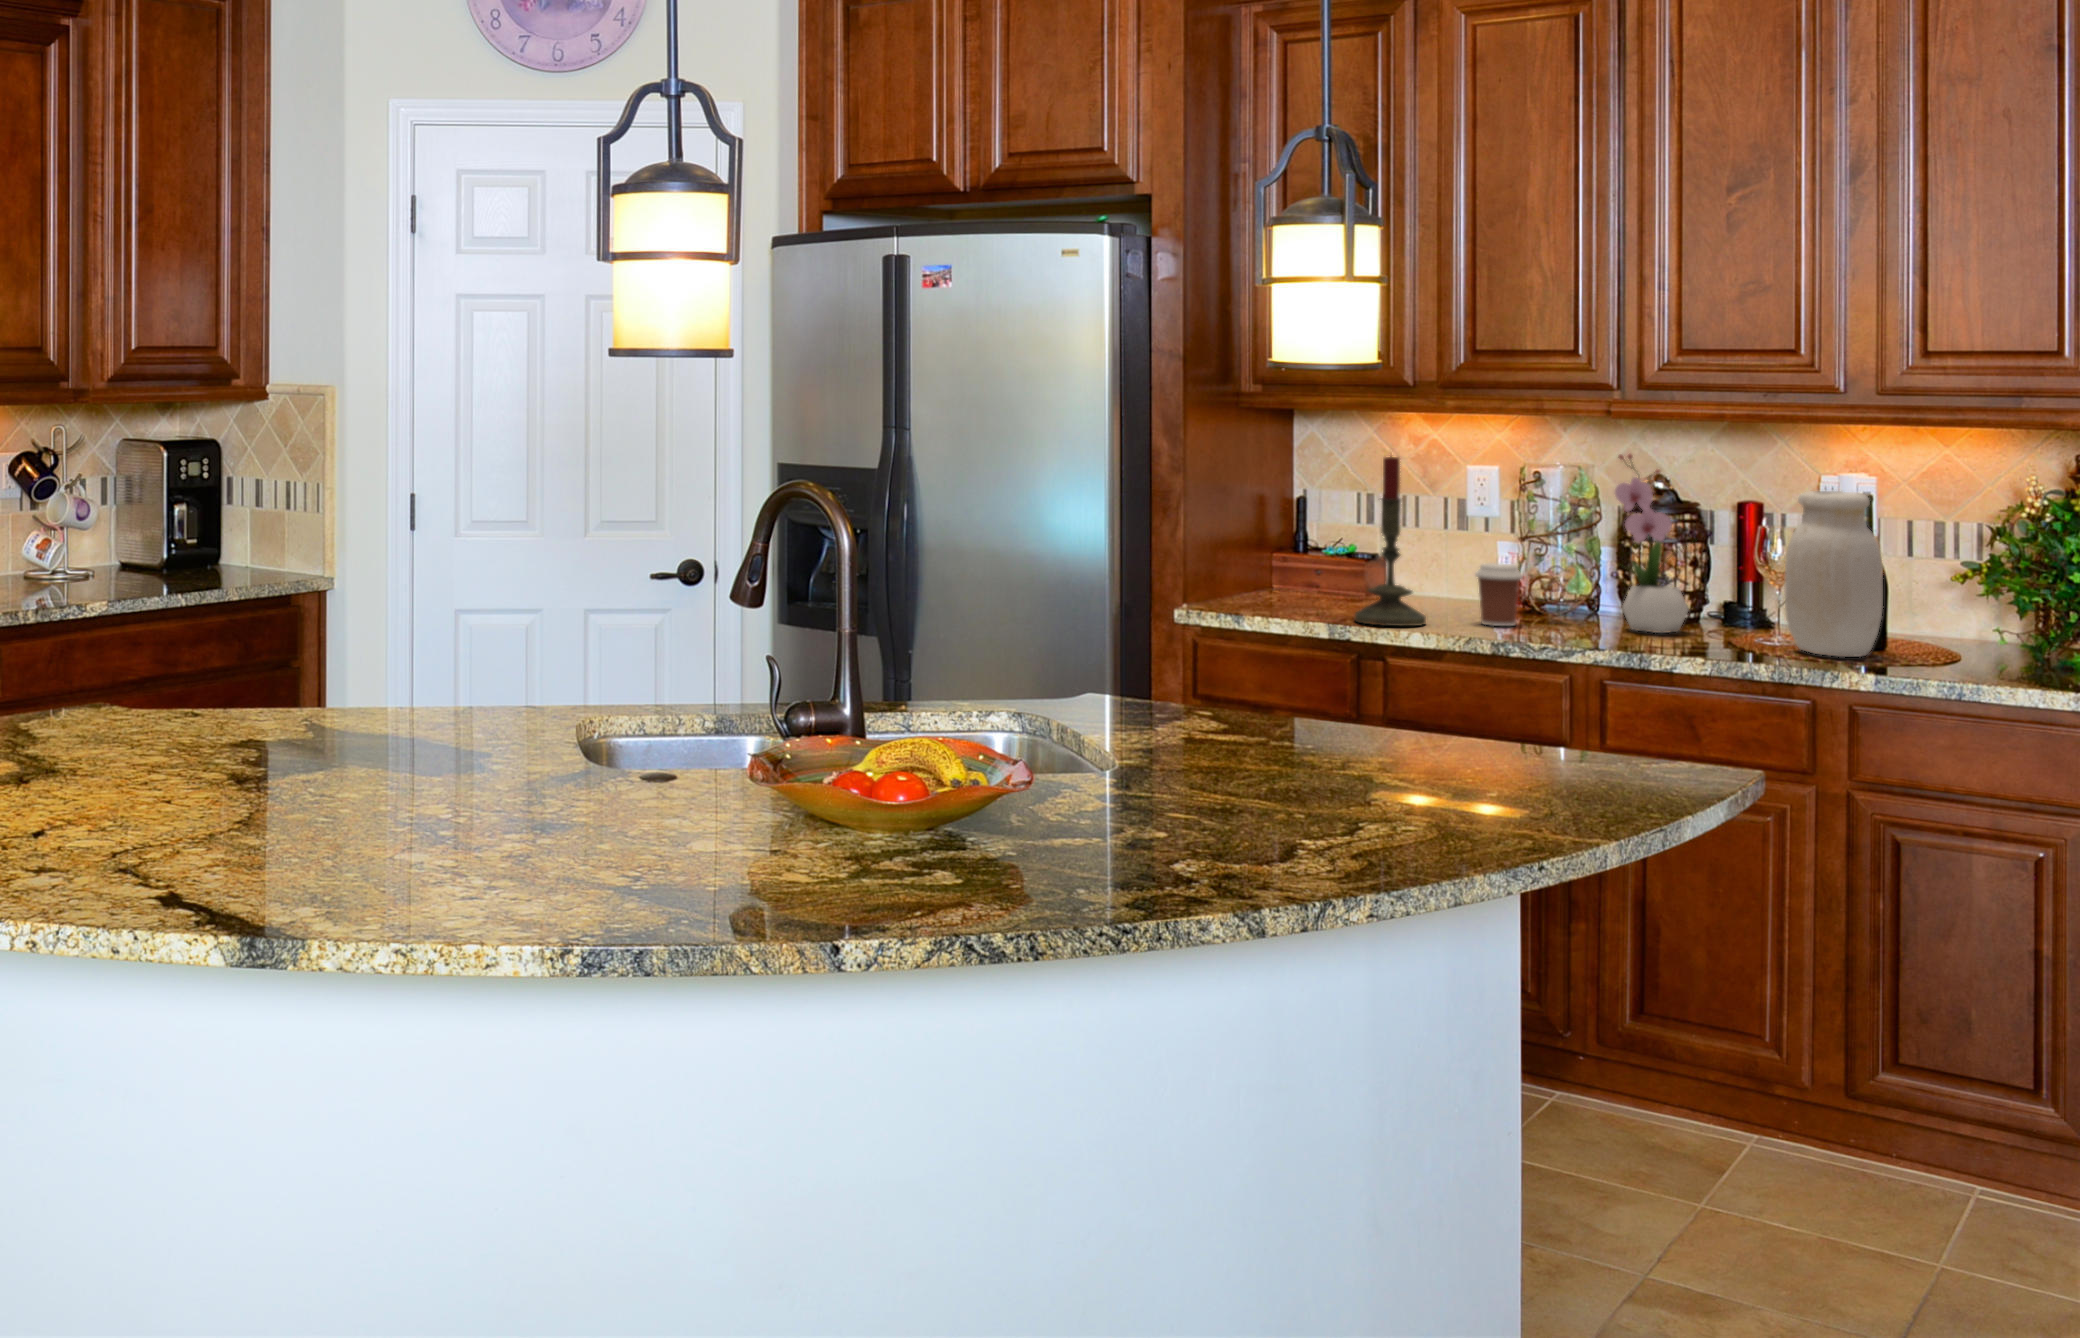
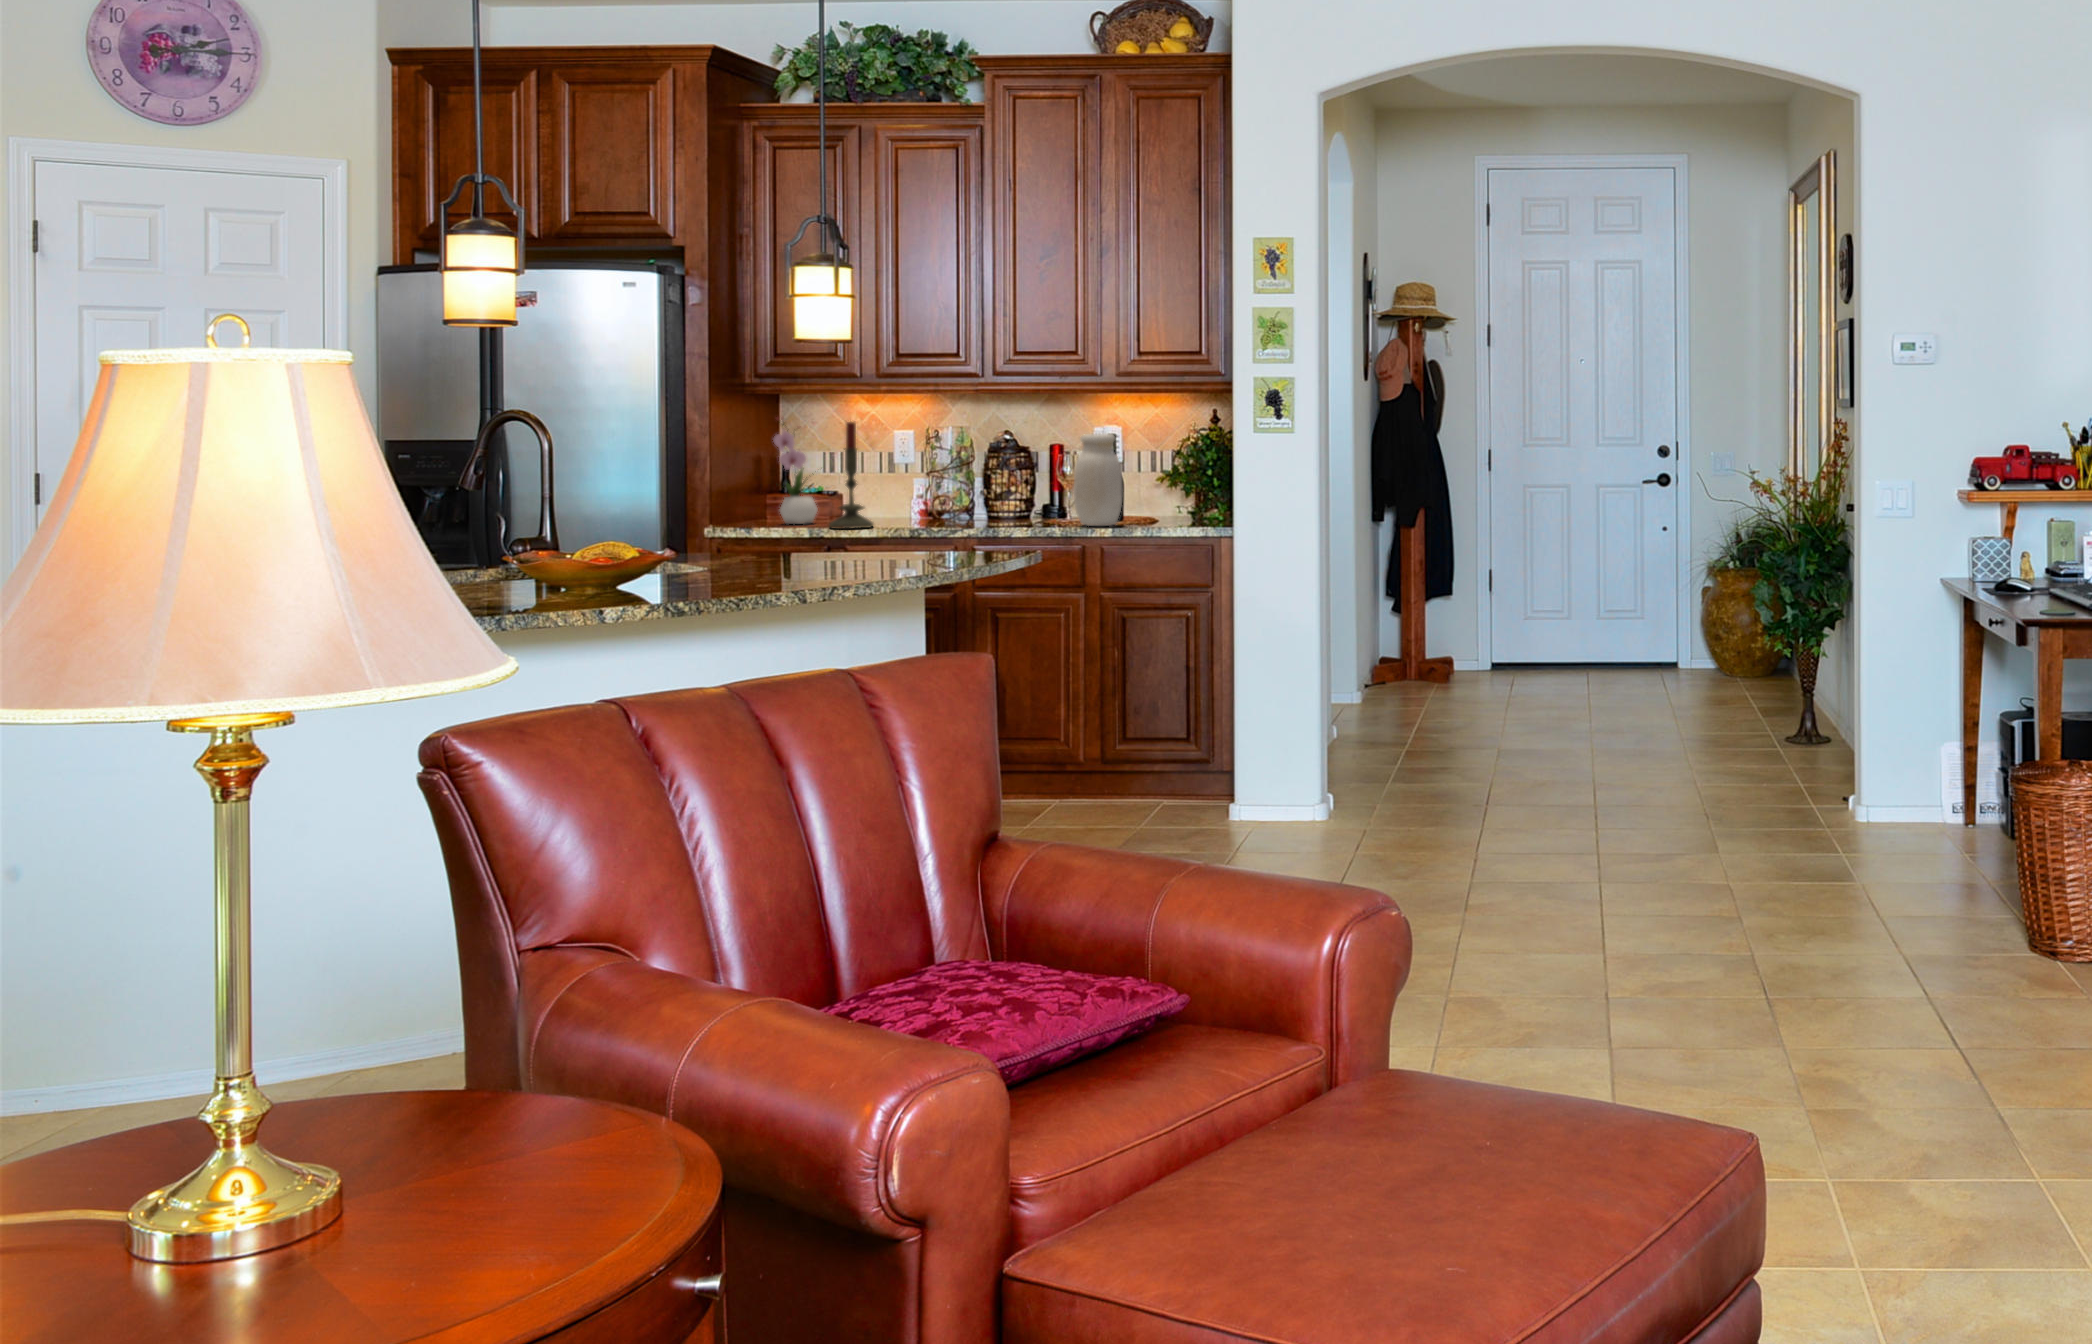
flower arrangement: present [1615,454,1689,633] -> present [774,424,817,524]
coffee cup: present [1475,563,1523,626] -> none [903,488,931,526]

